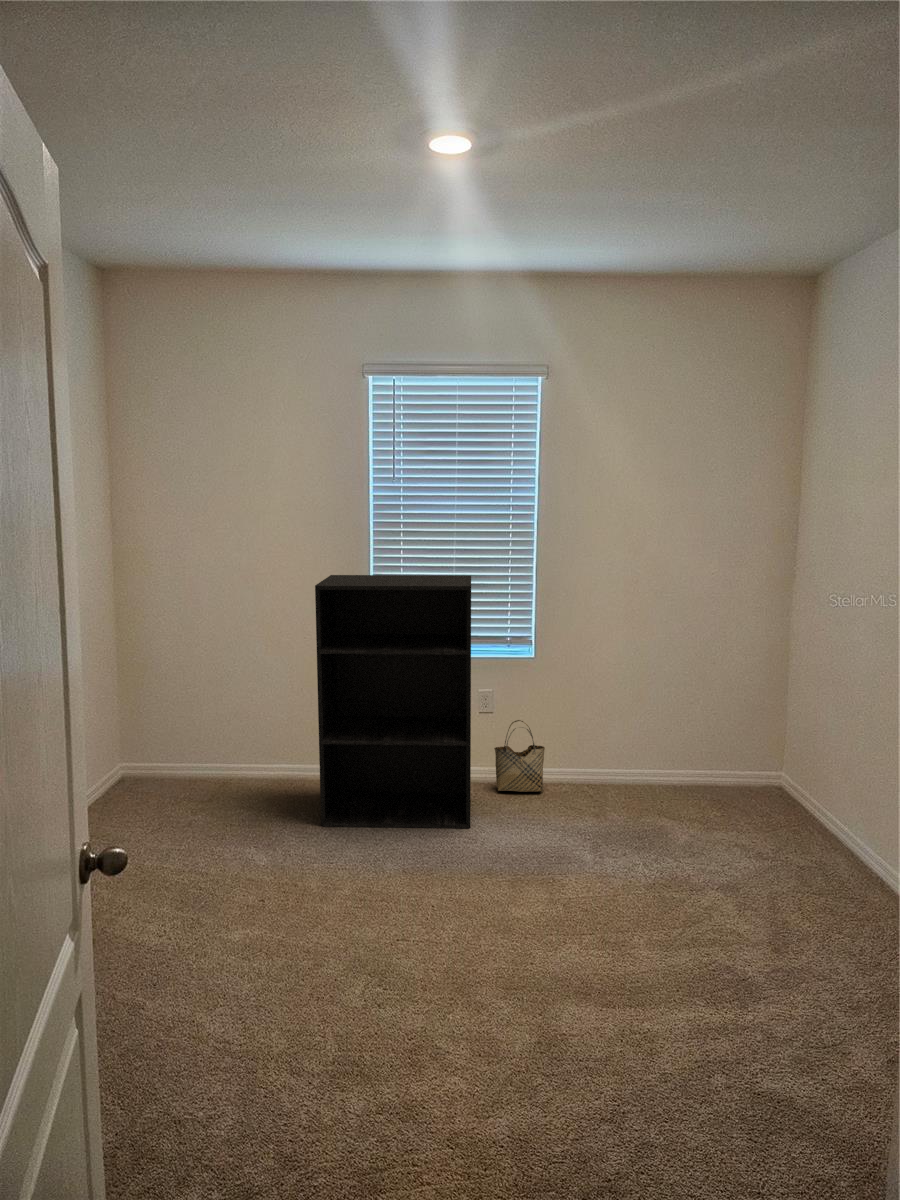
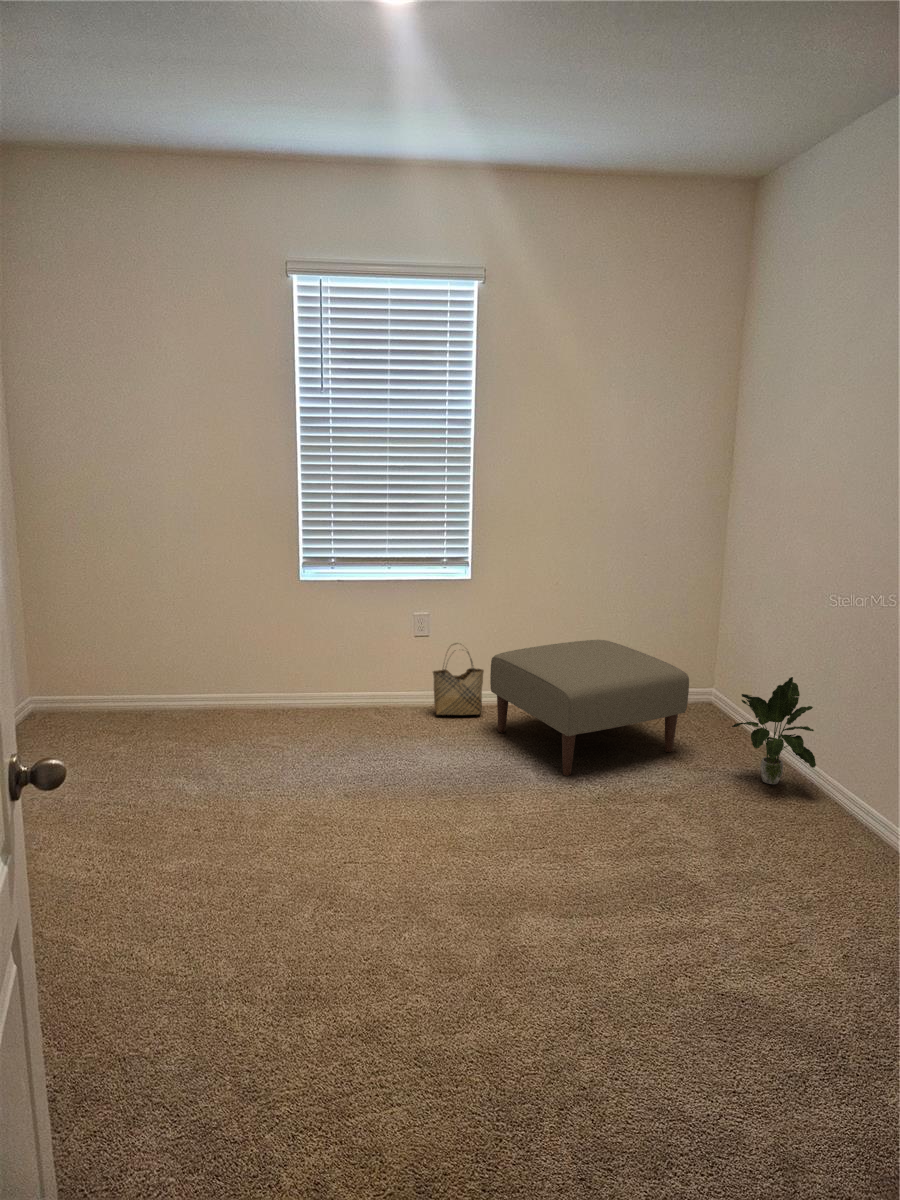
bookshelf: present [315,575,471,828] -> none [244,490,413,755]
ottoman: none [550,719,748,858] -> present [490,640,689,776]
potted plant: none [787,764,878,874] -> present [732,677,816,784]

